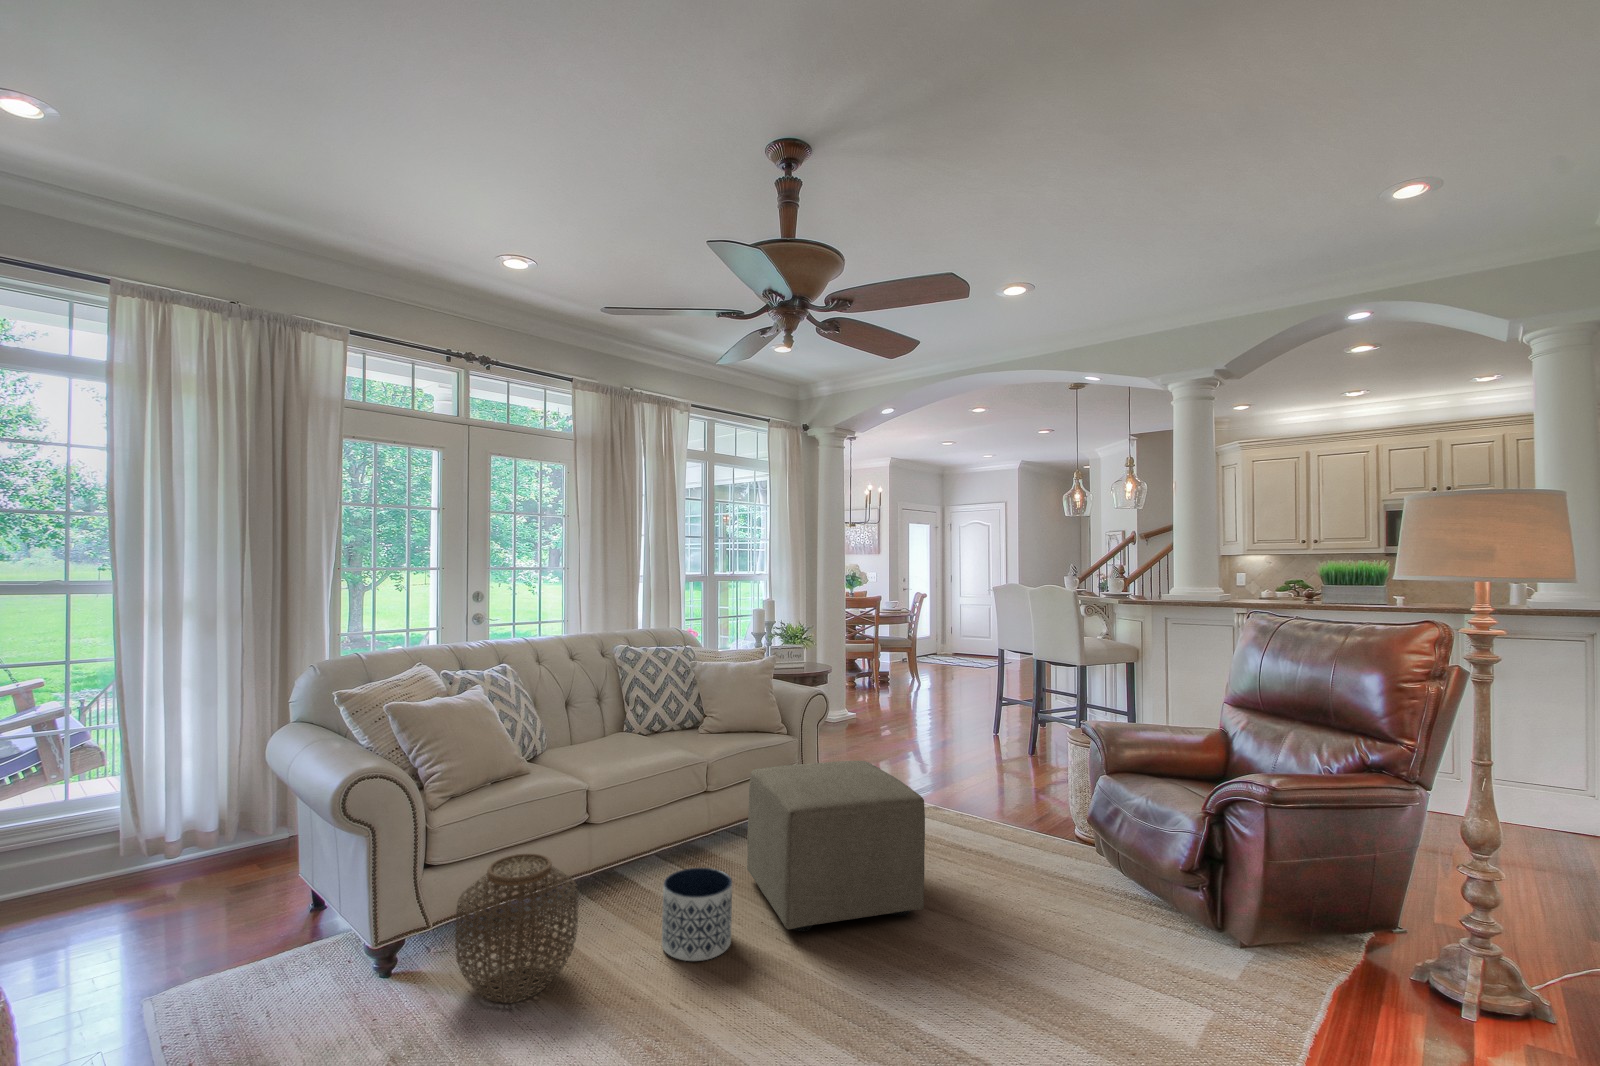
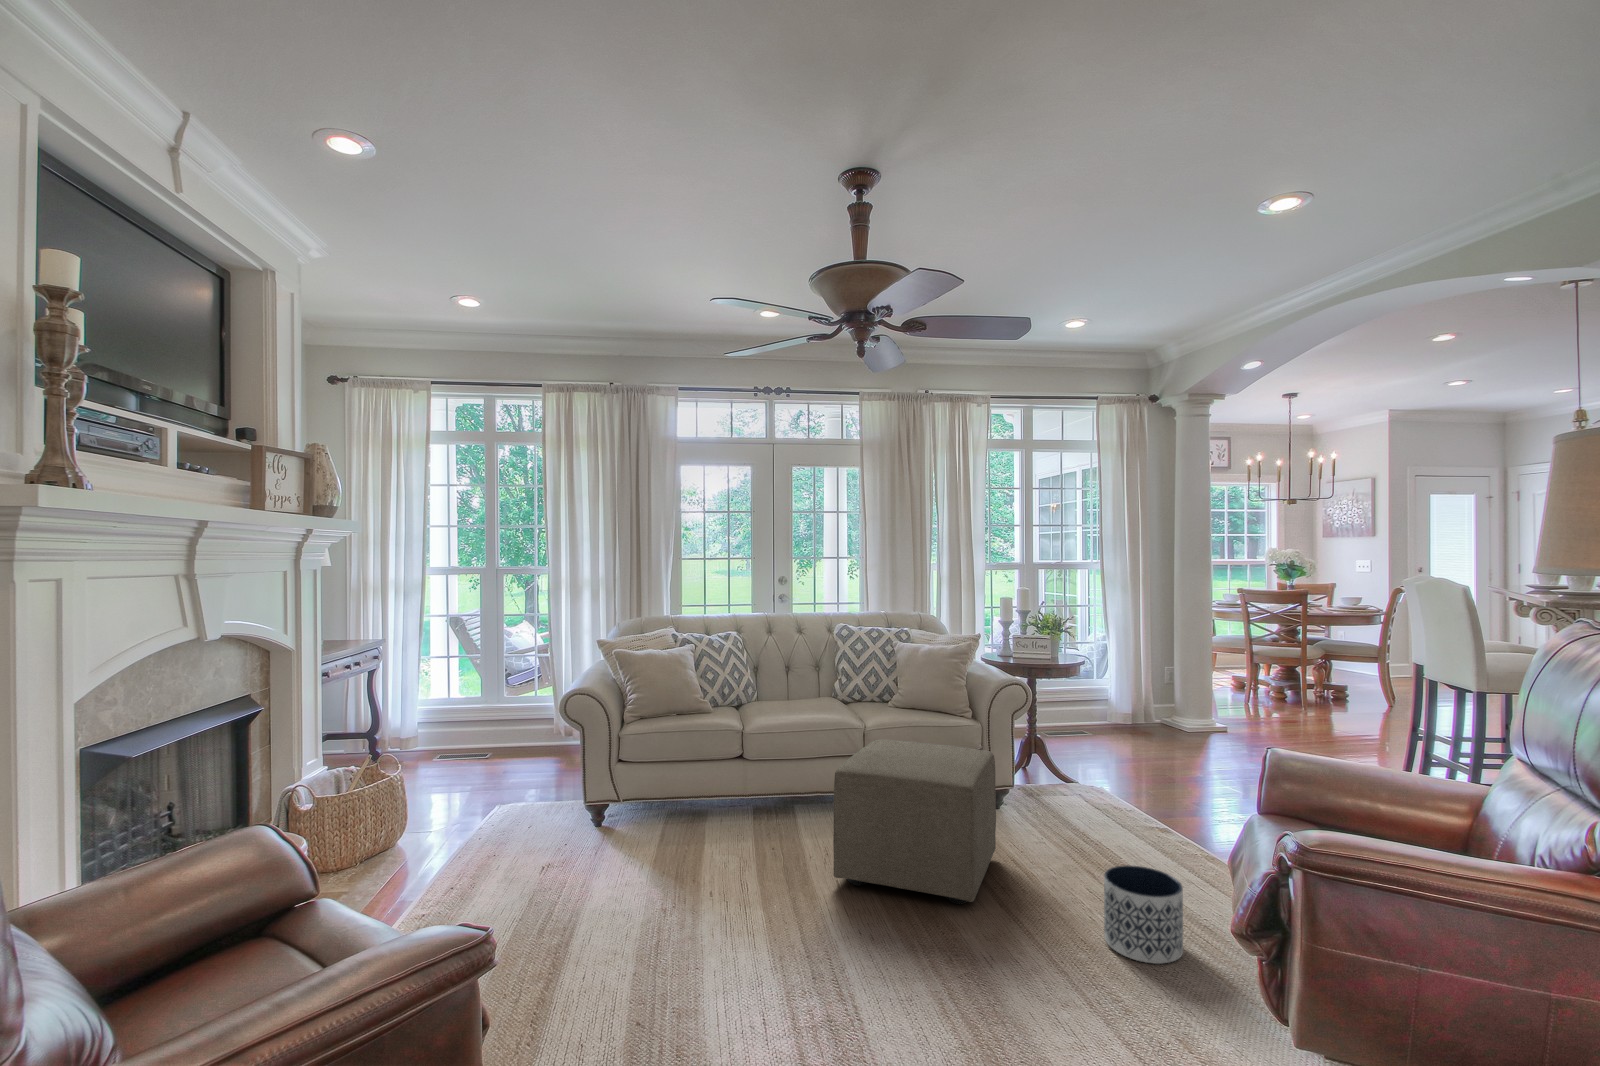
woven basket: present [455,853,578,1003] -> none [601,762,685,862]
planter: present [662,868,732,961] -> present [1104,865,1183,964]

